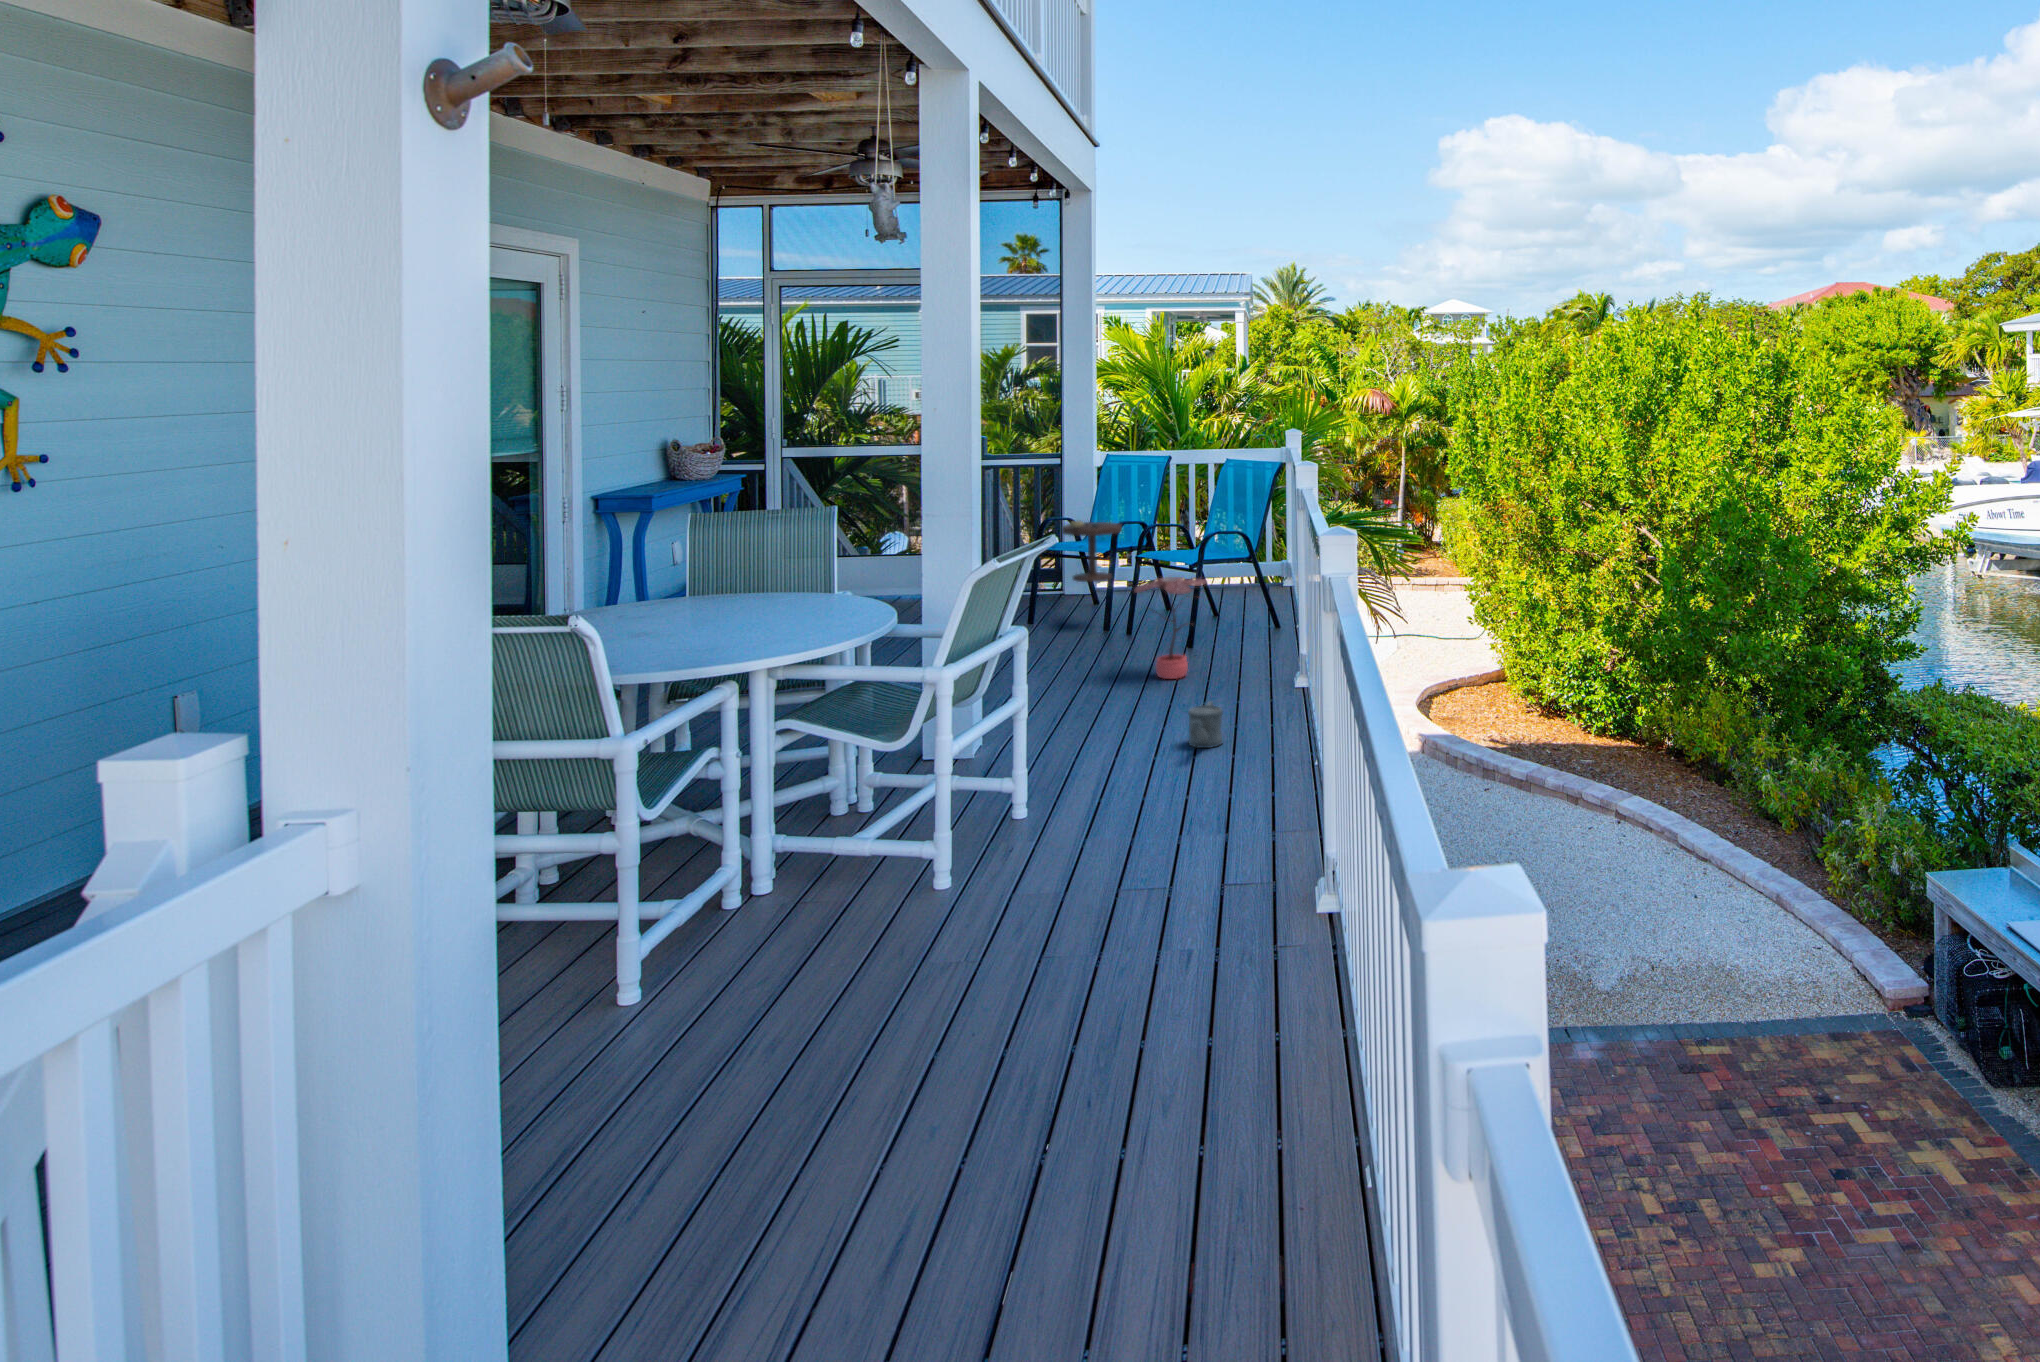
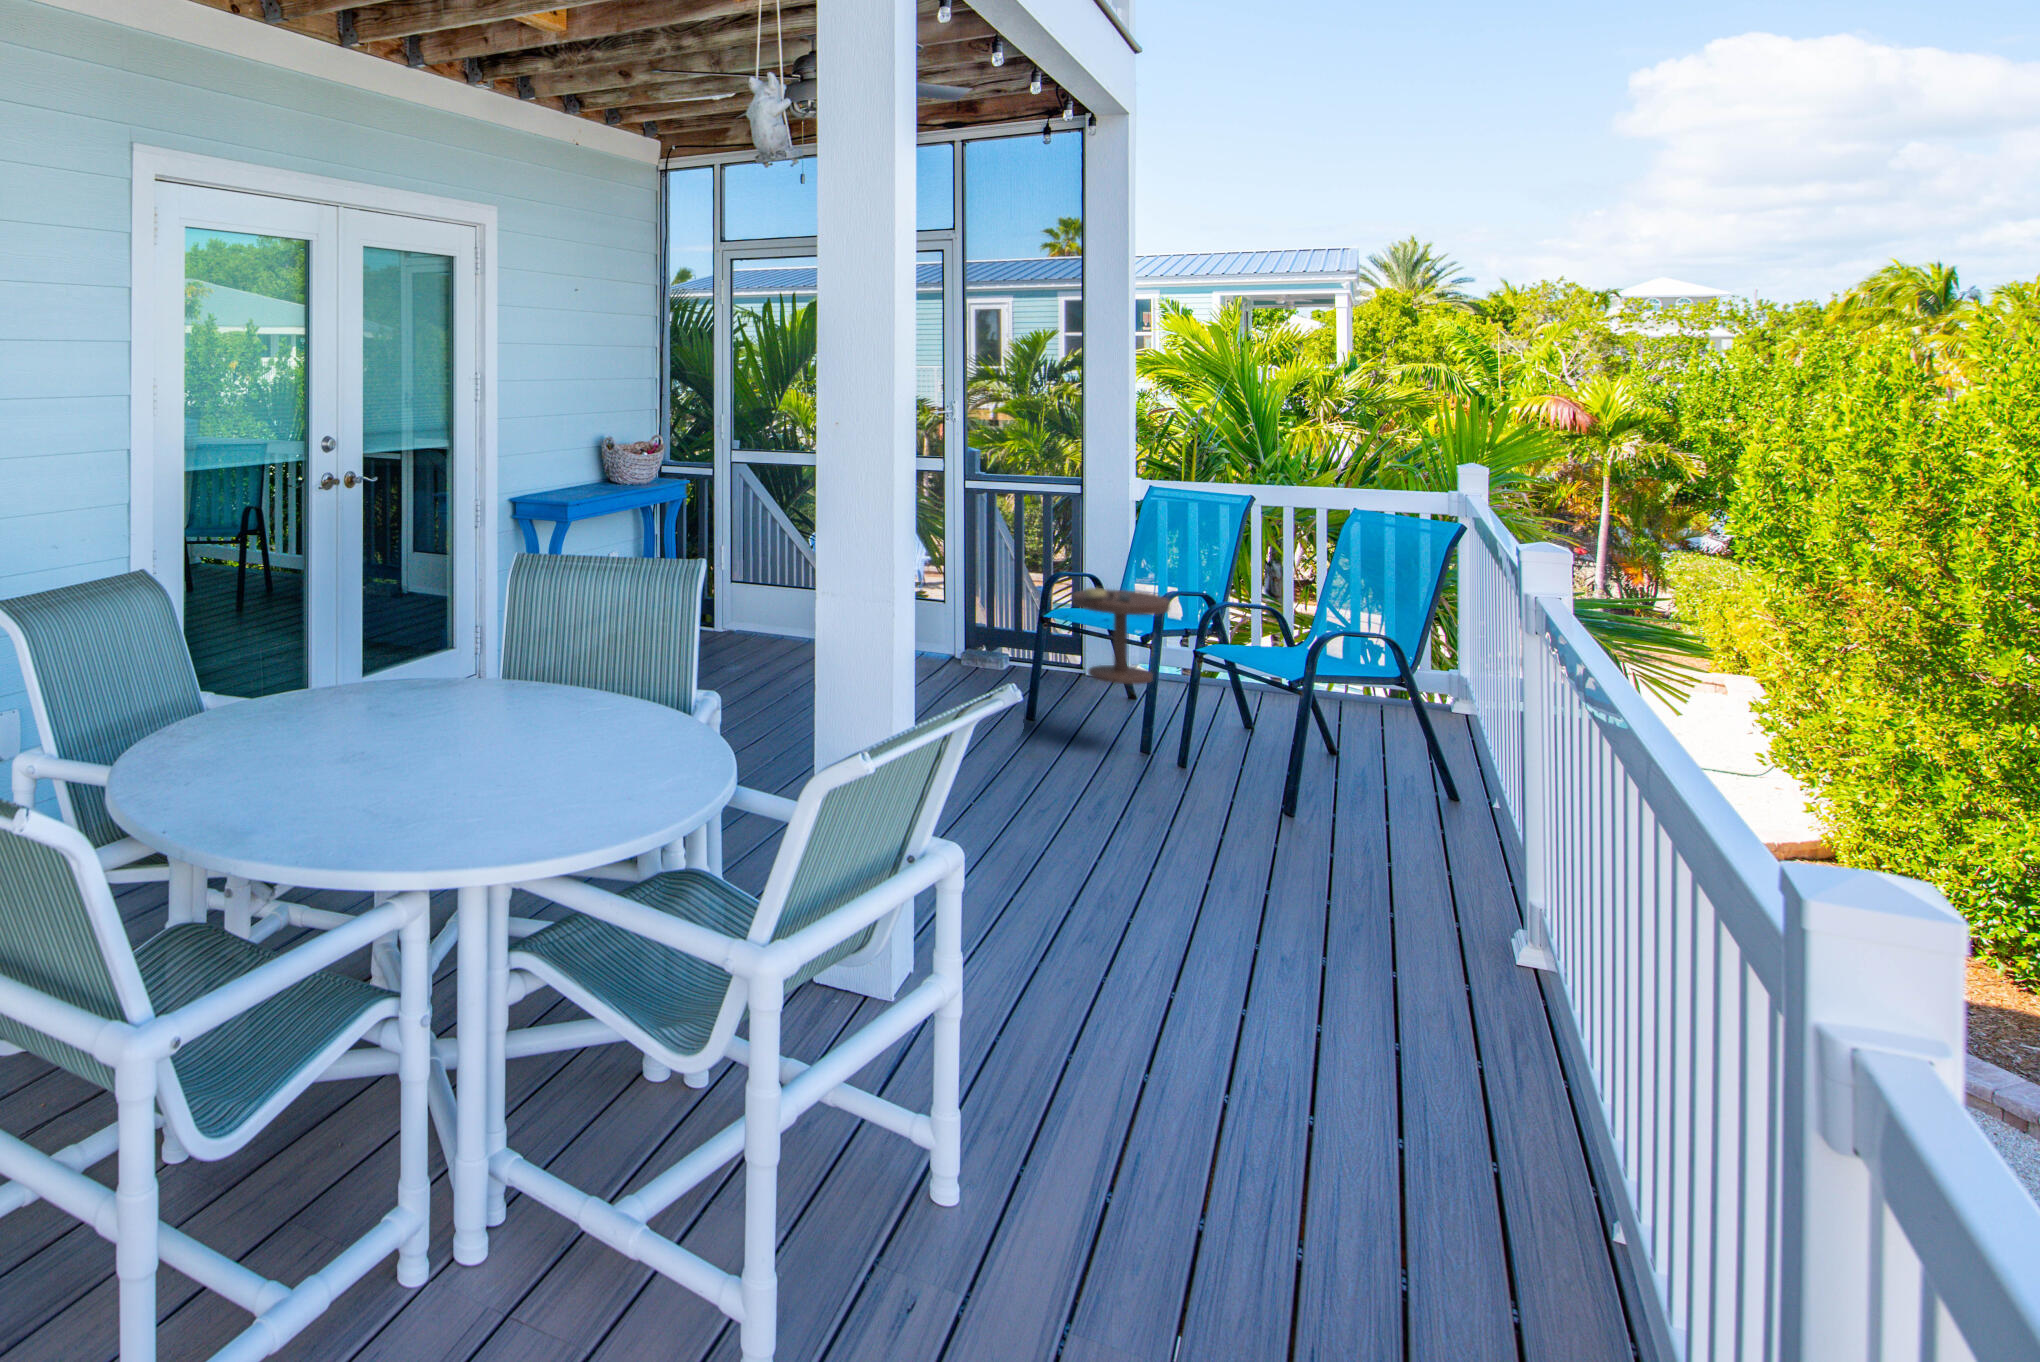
potted plant: present [1135,577,1206,679] -> none [1189,713,1331,896]
watering can: present [1188,701,1223,748] -> none [1303,1008,1386,1122]

